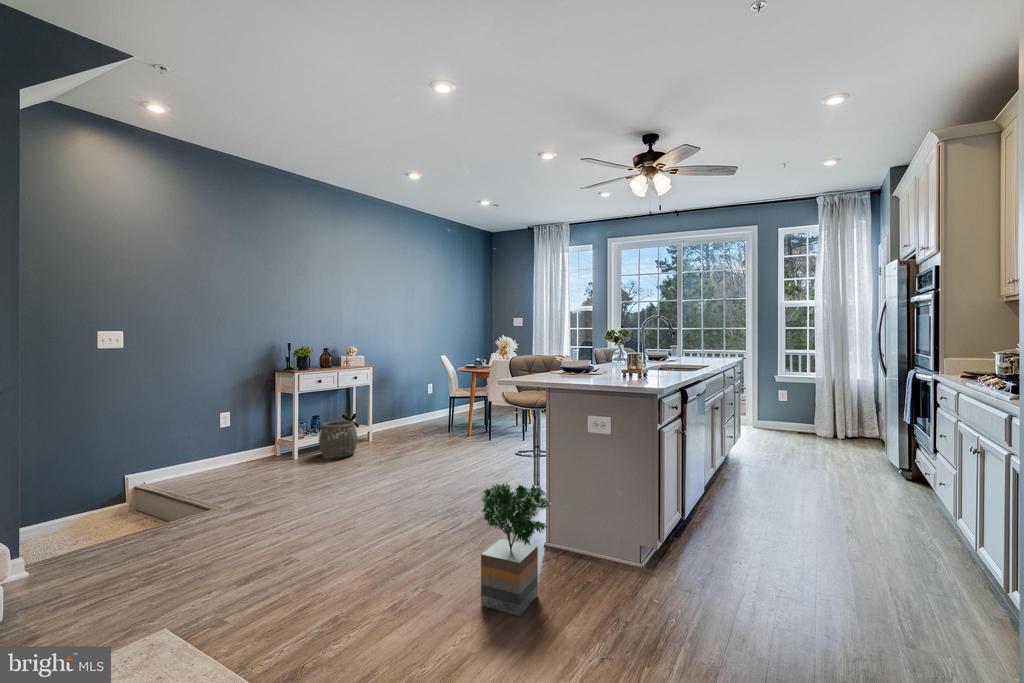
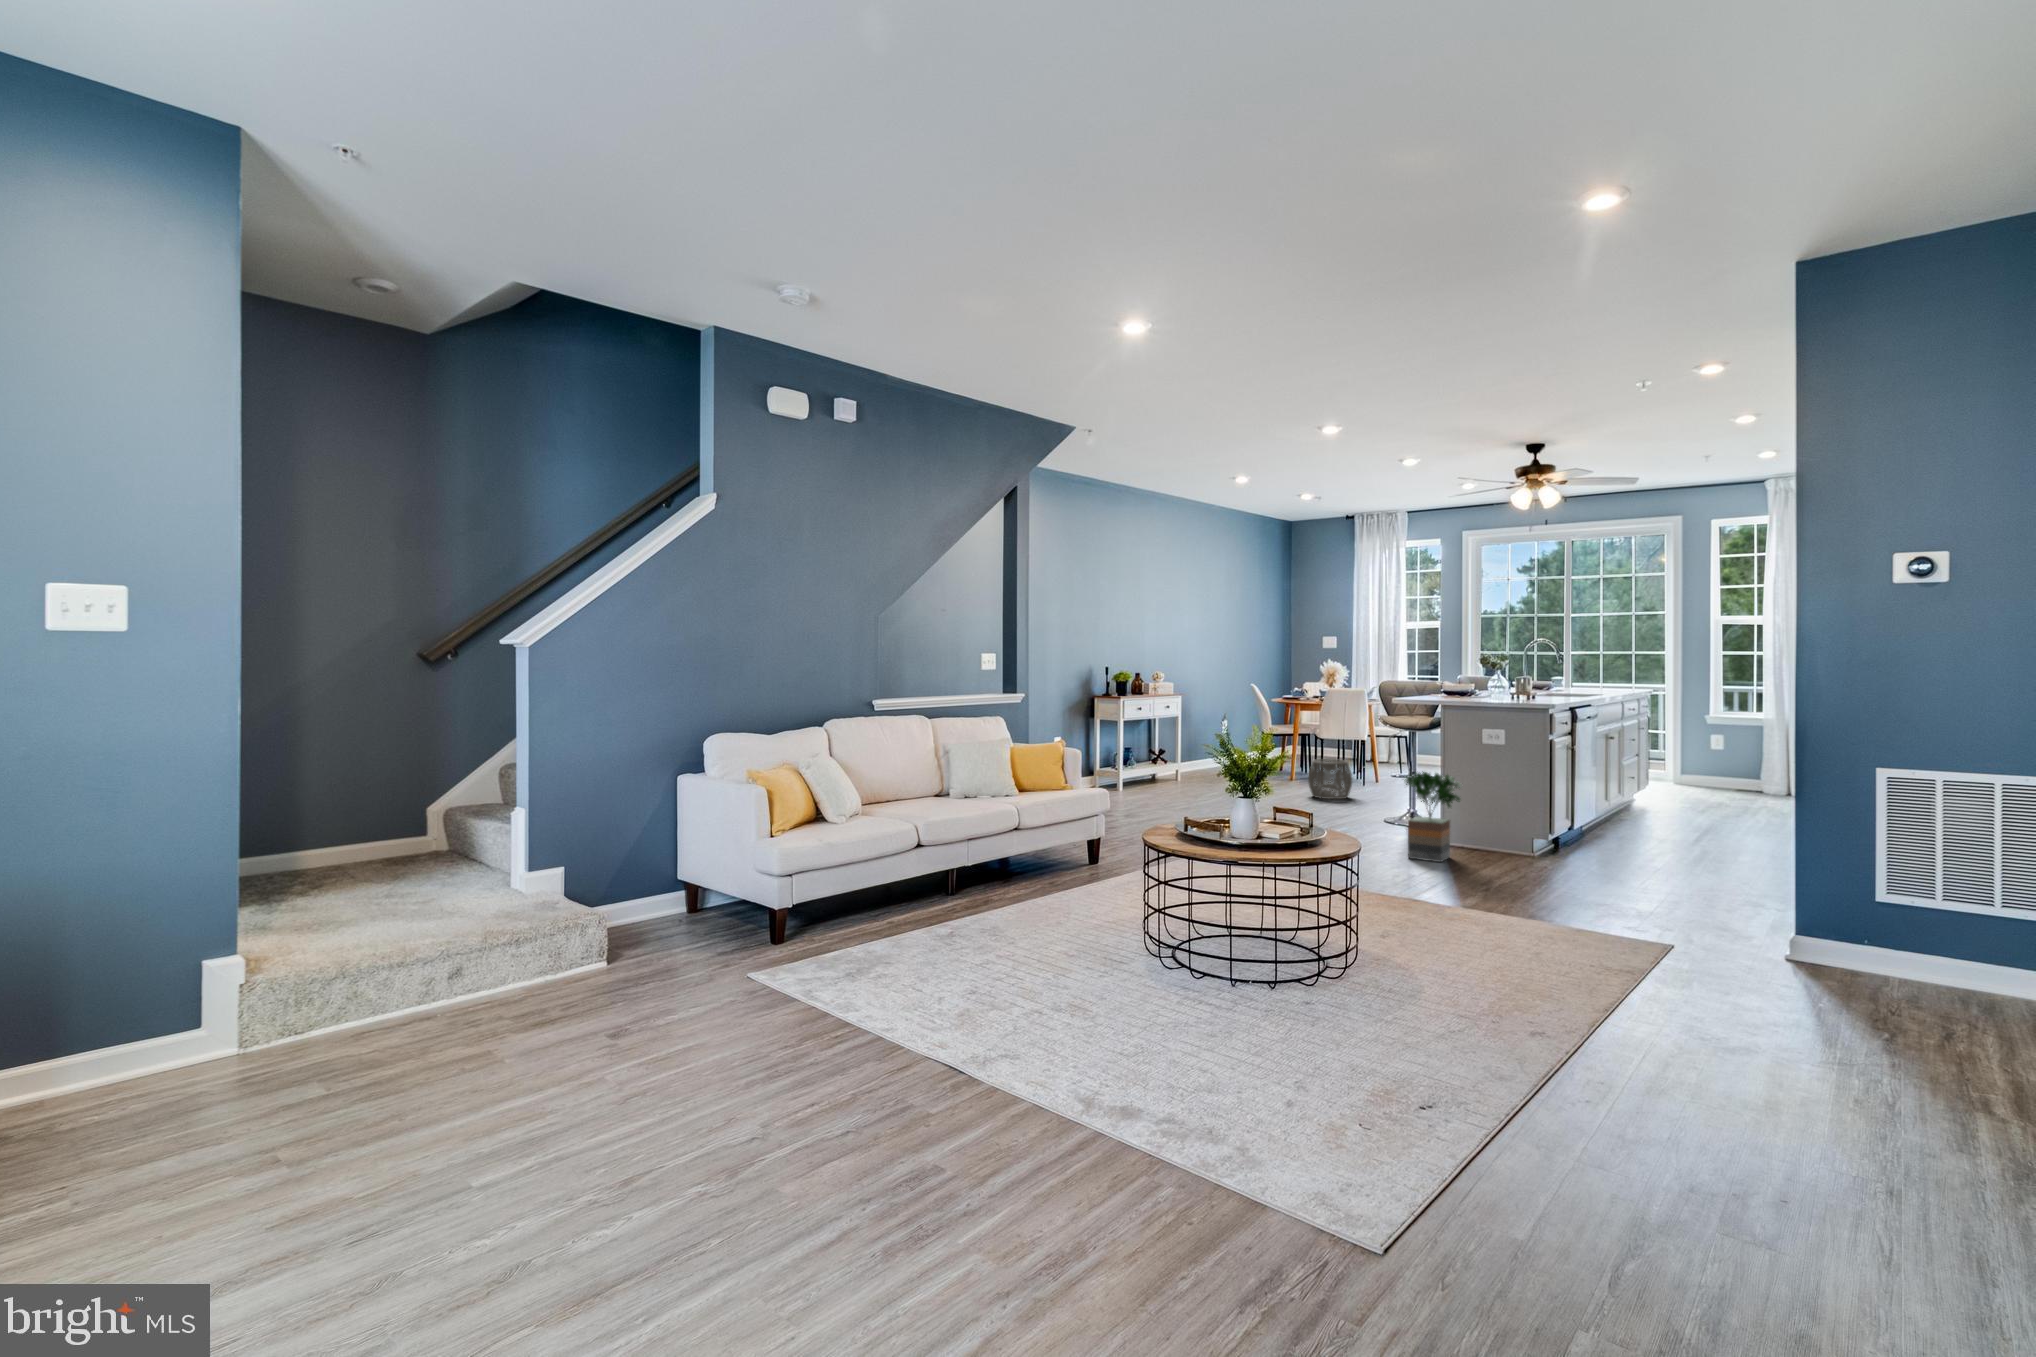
woven basket: present [319,421,357,458] -> present [1308,759,1352,799]

